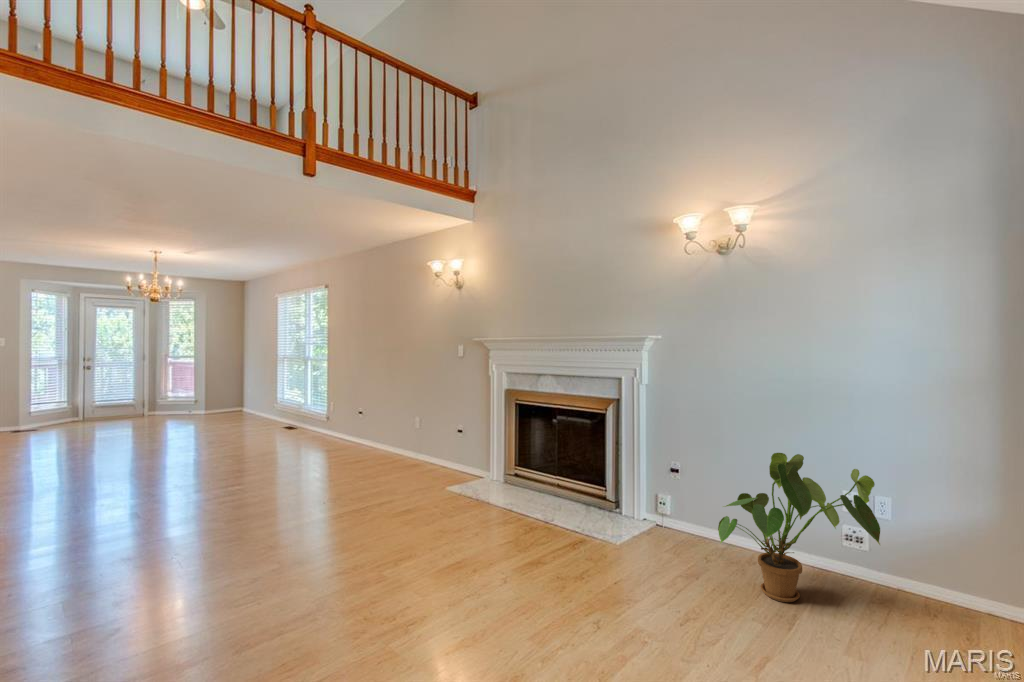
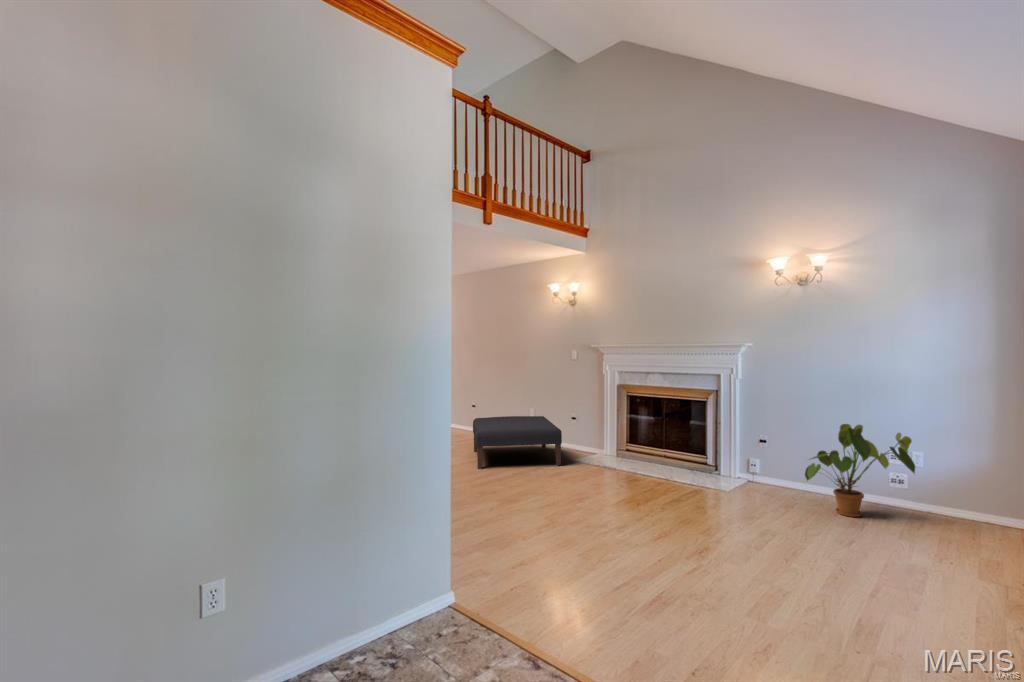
ottoman: none [305,429,427,505] -> present [473,416,562,469]

